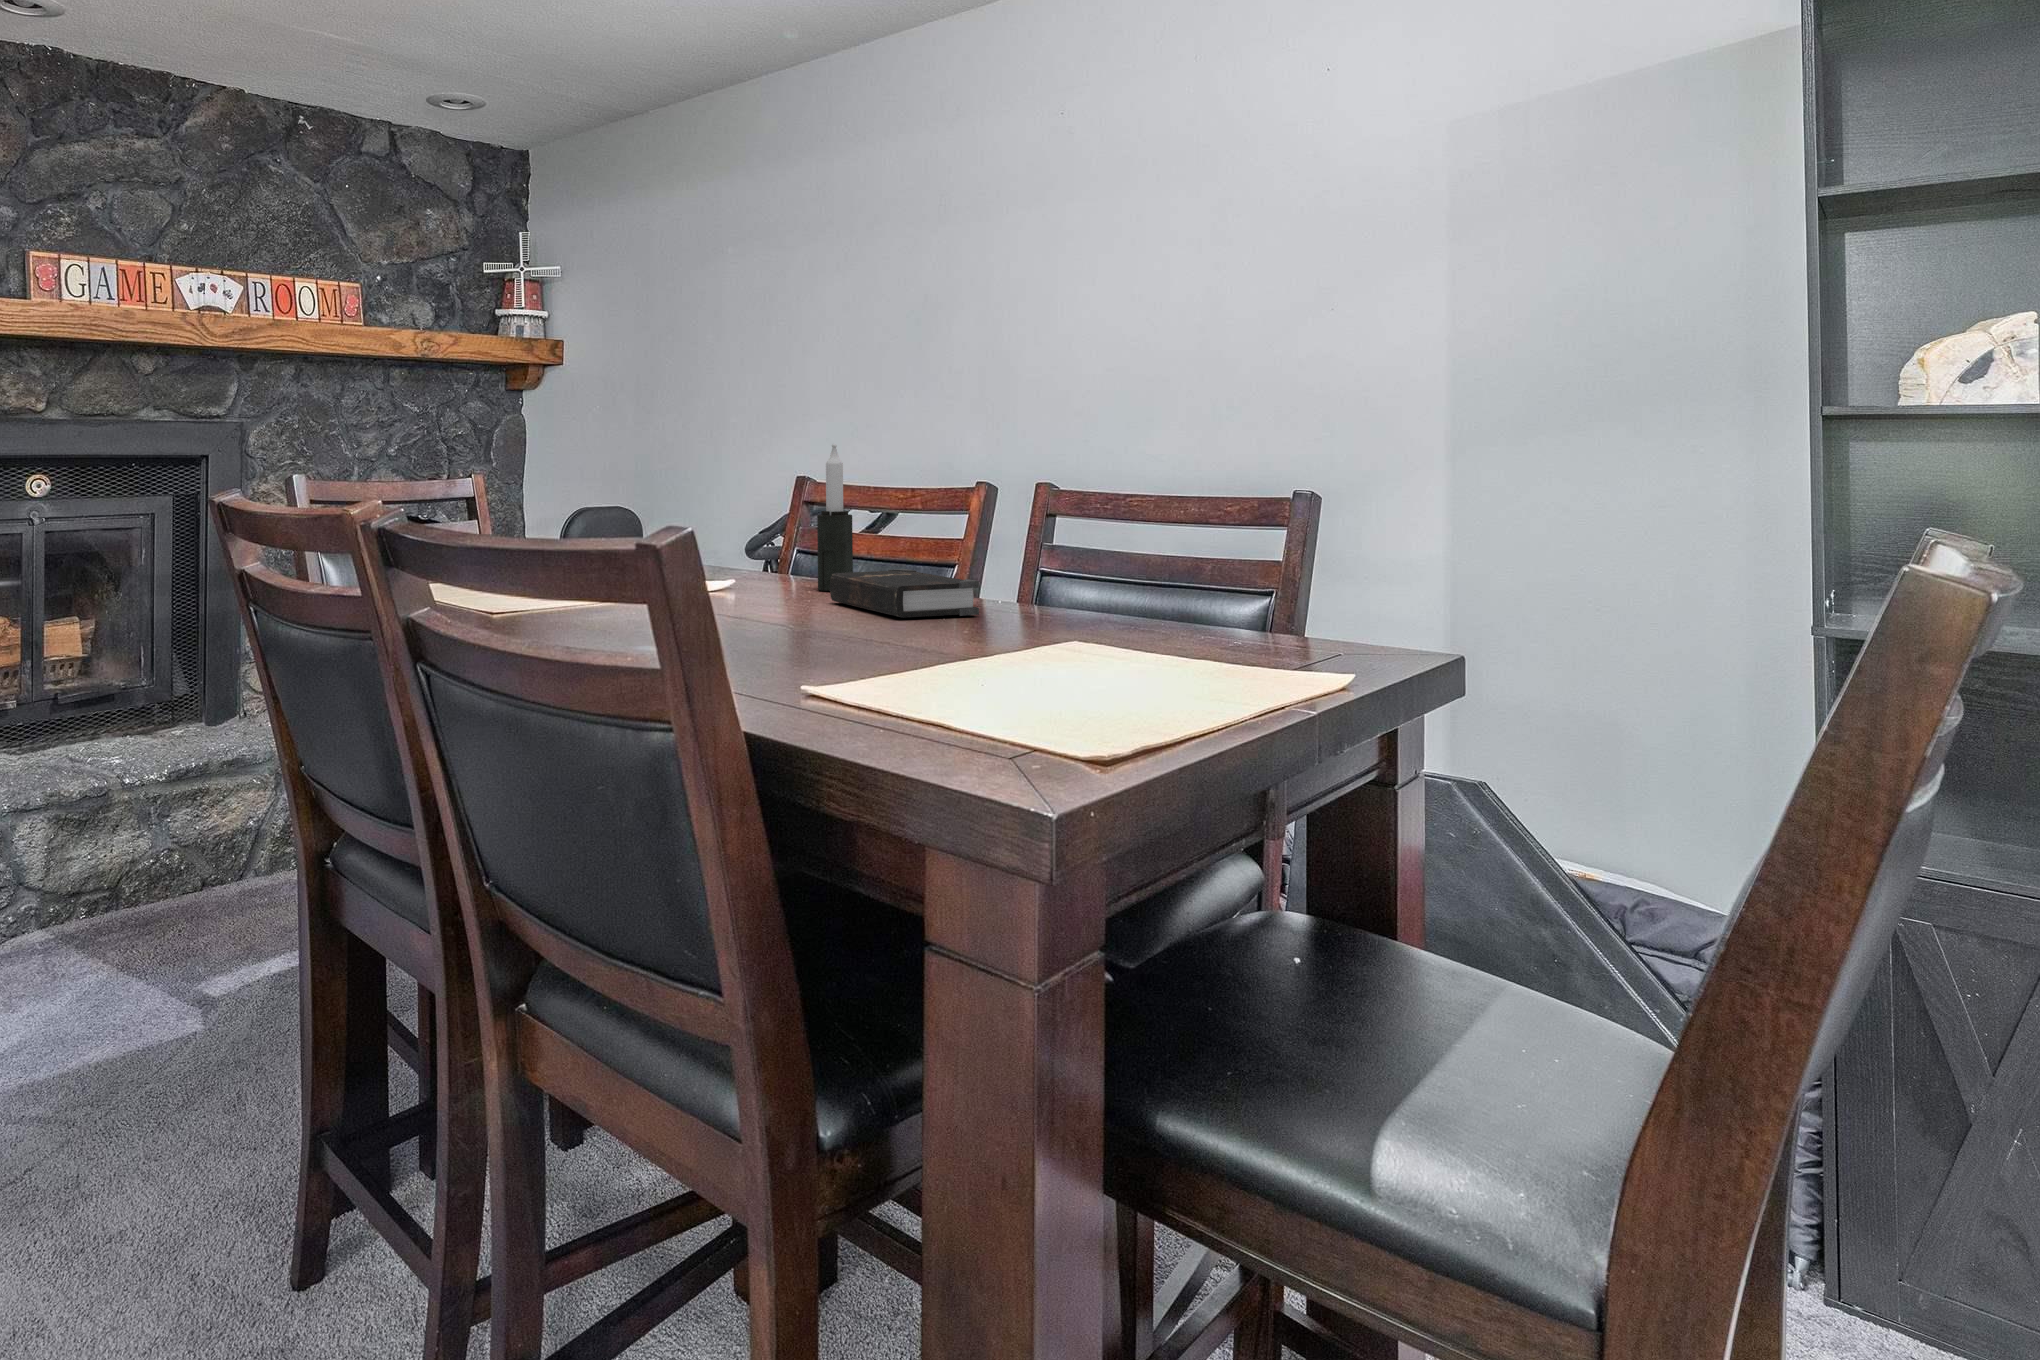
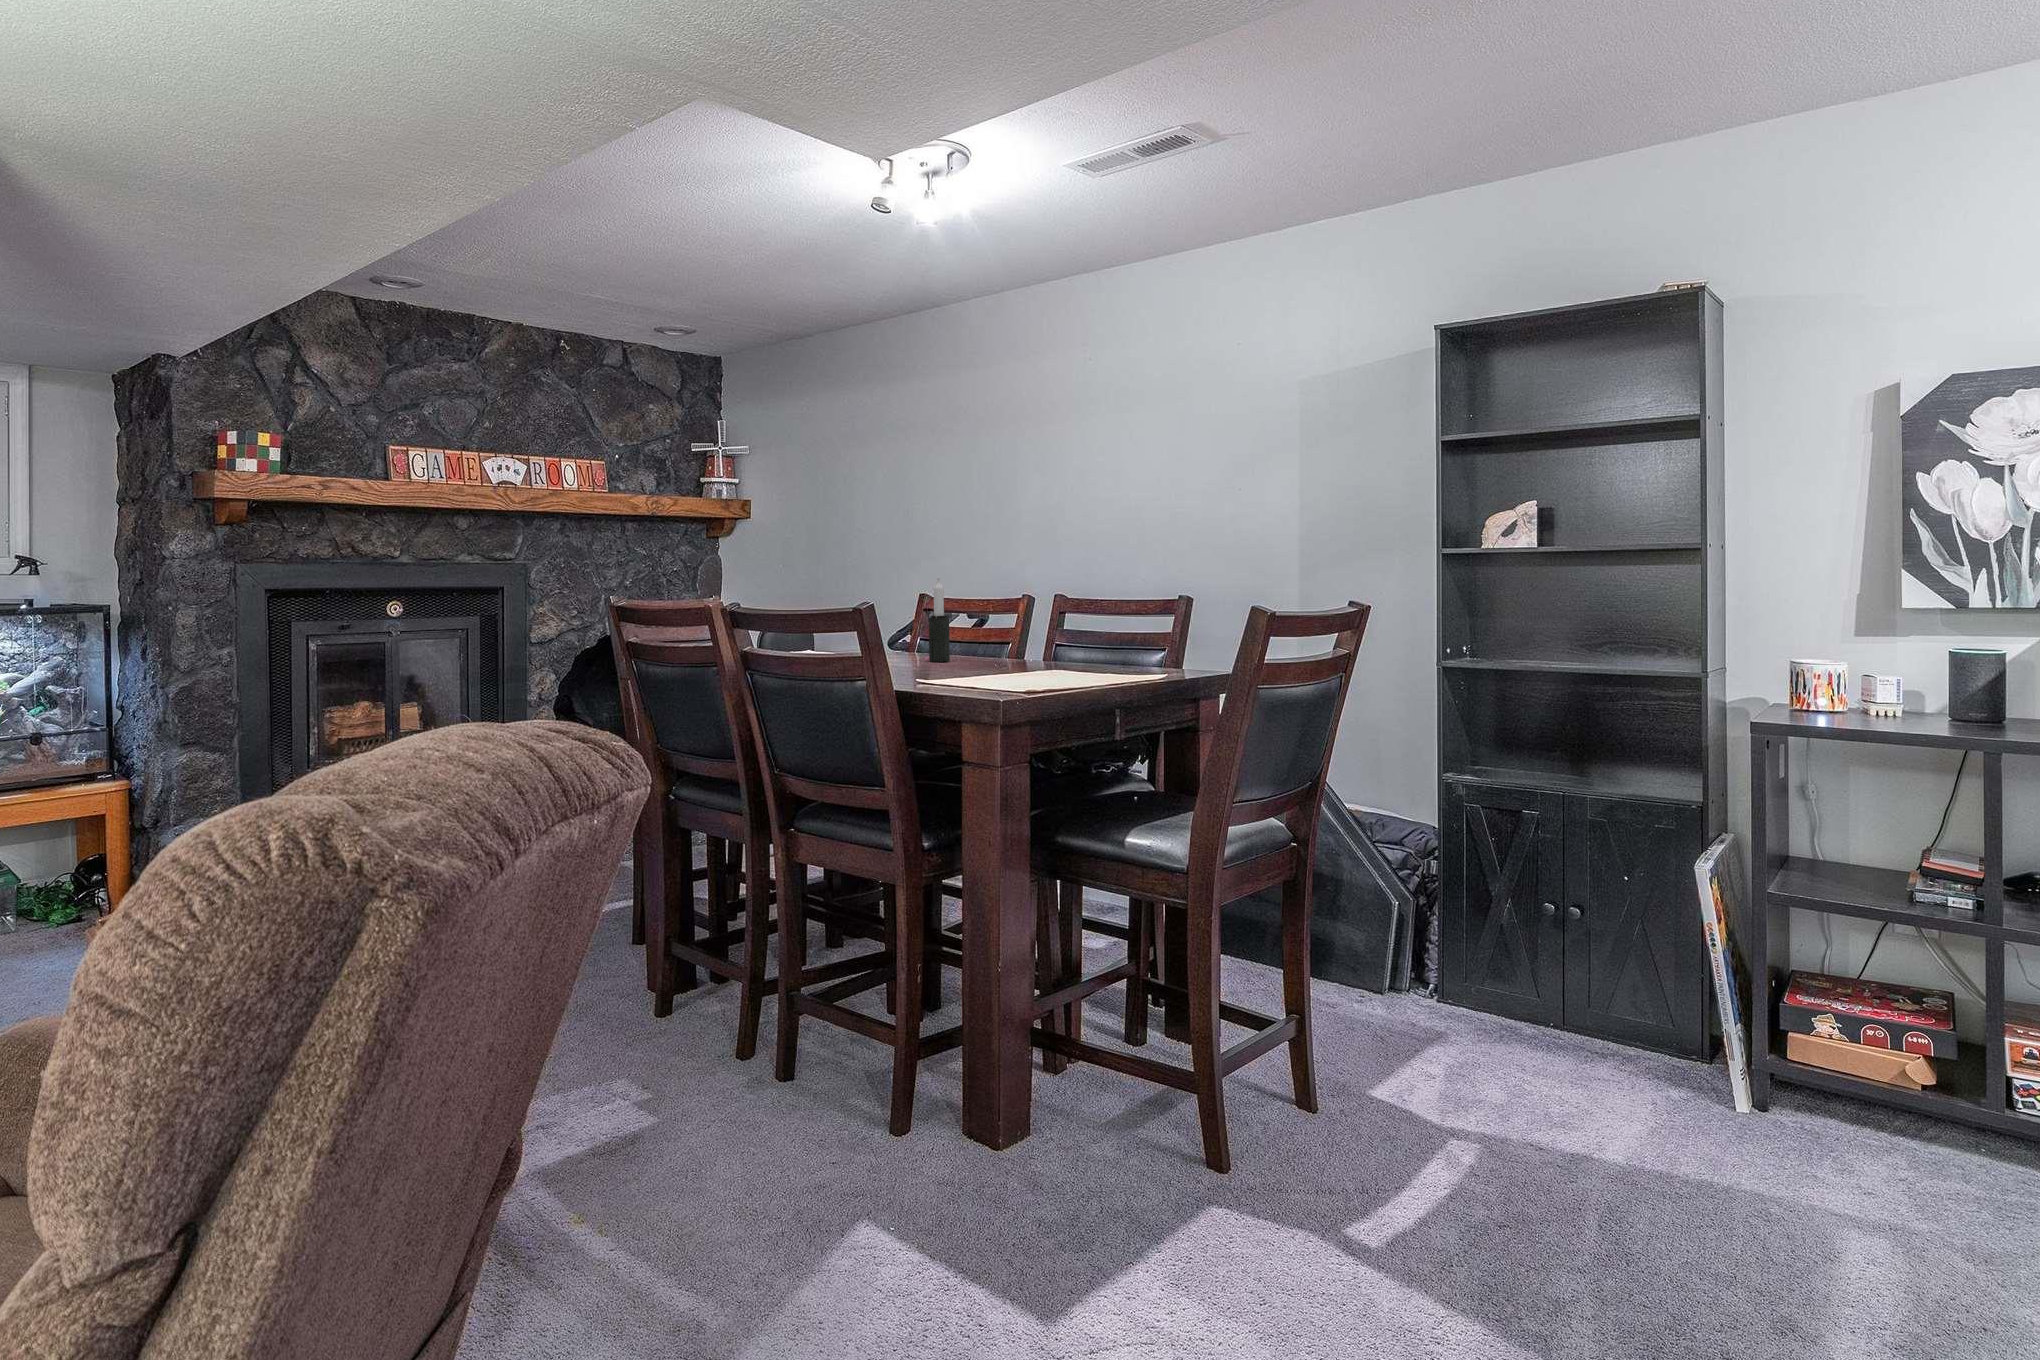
hardback book: present [830,569,979,618] -> none [935,647,1013,669]

